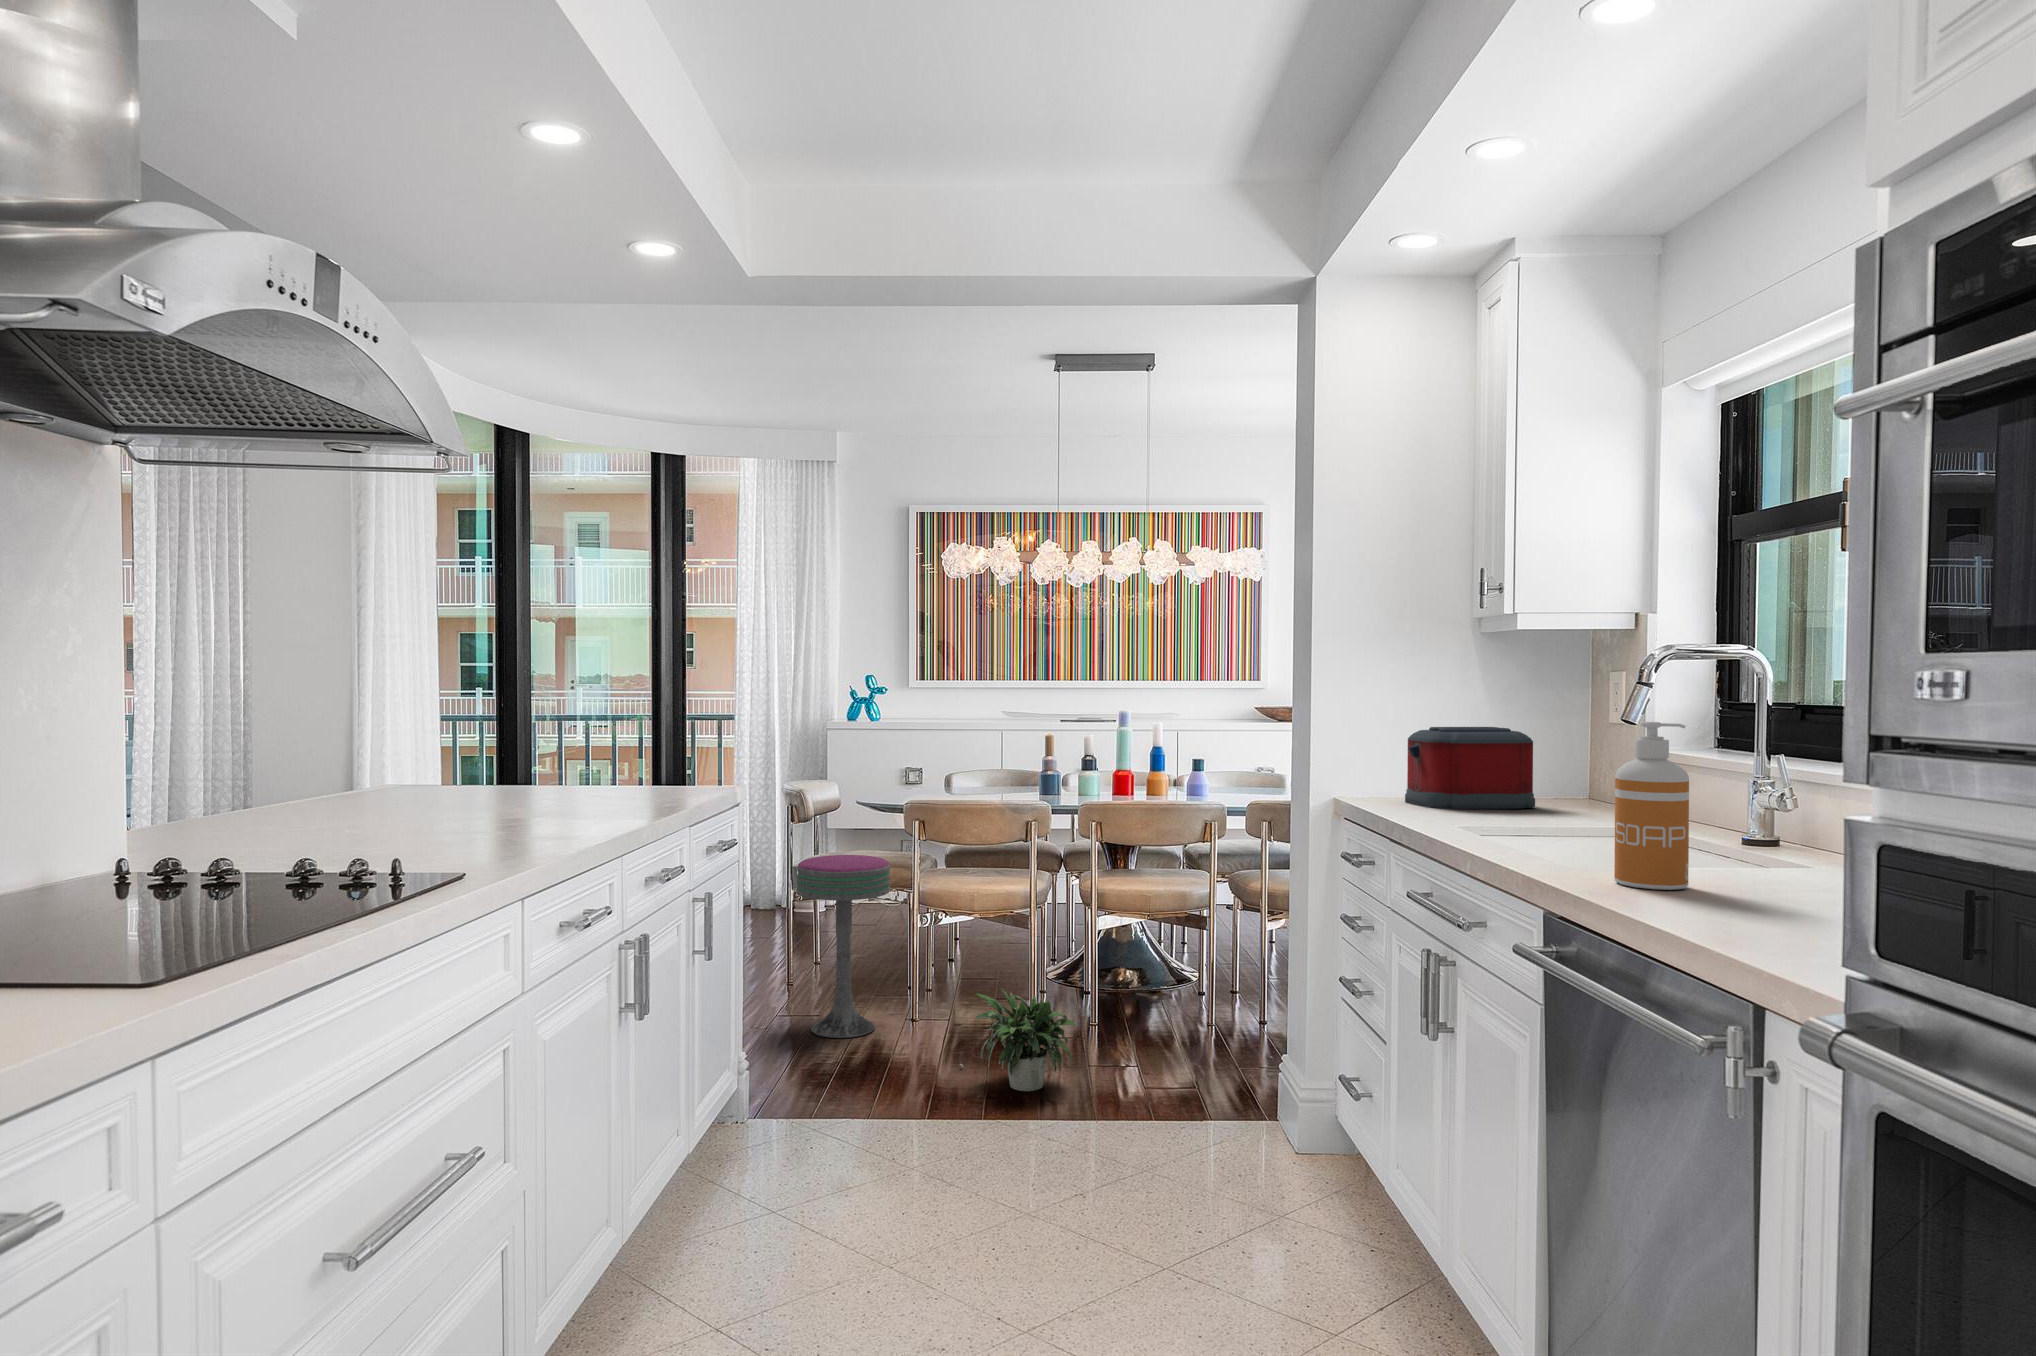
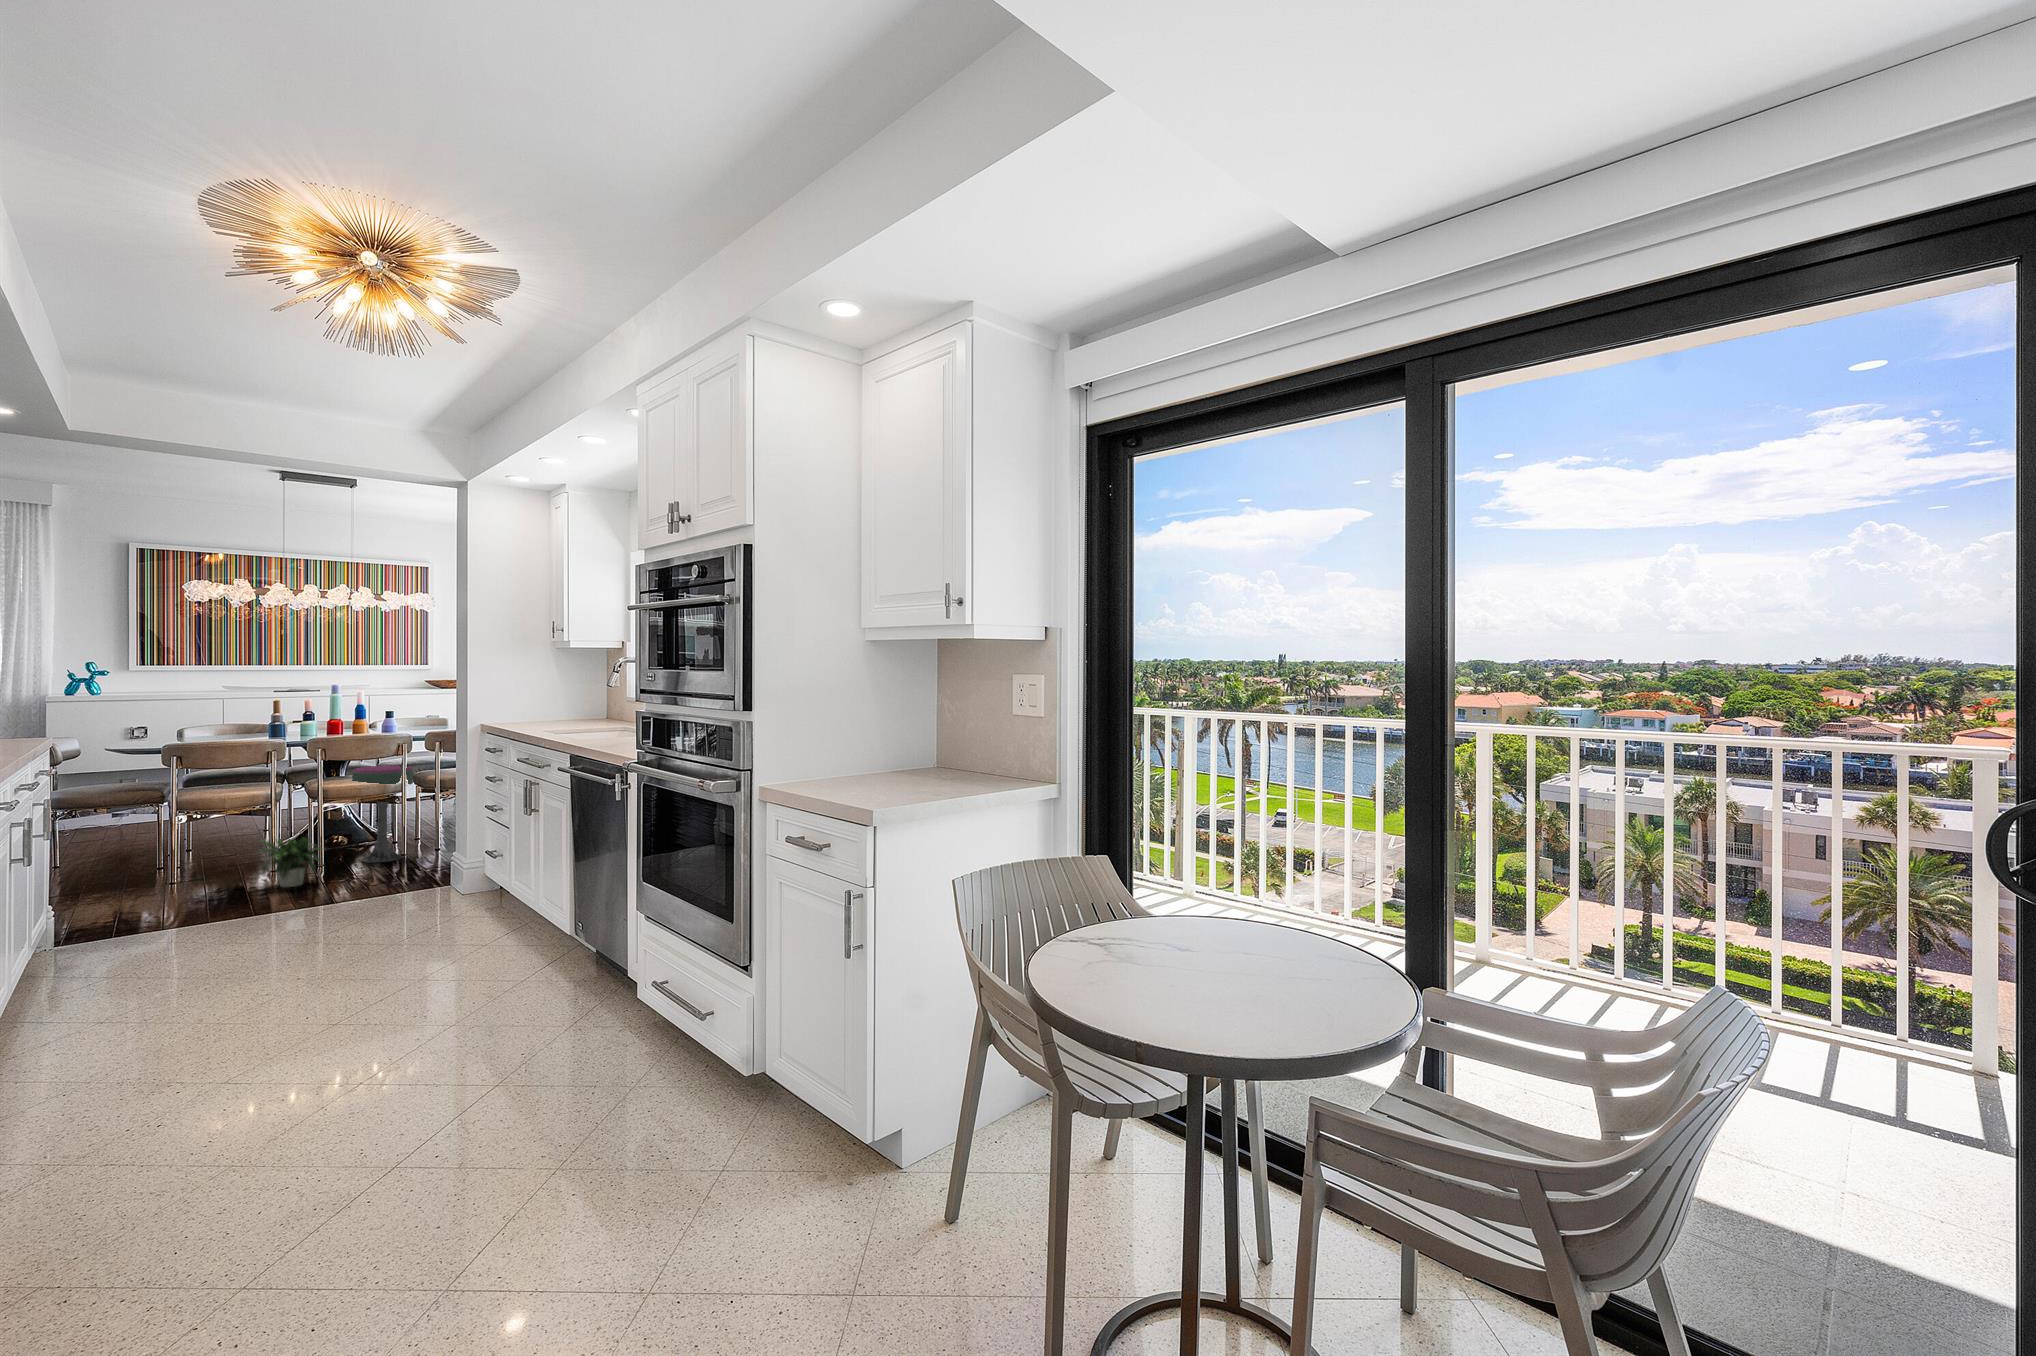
soap dispenser: present [1614,722,1689,890] -> none [579,683,601,734]
toaster: present [1405,727,1535,809] -> none [514,689,572,723]
bar stool: present [797,855,890,1038] -> present [352,765,413,863]

